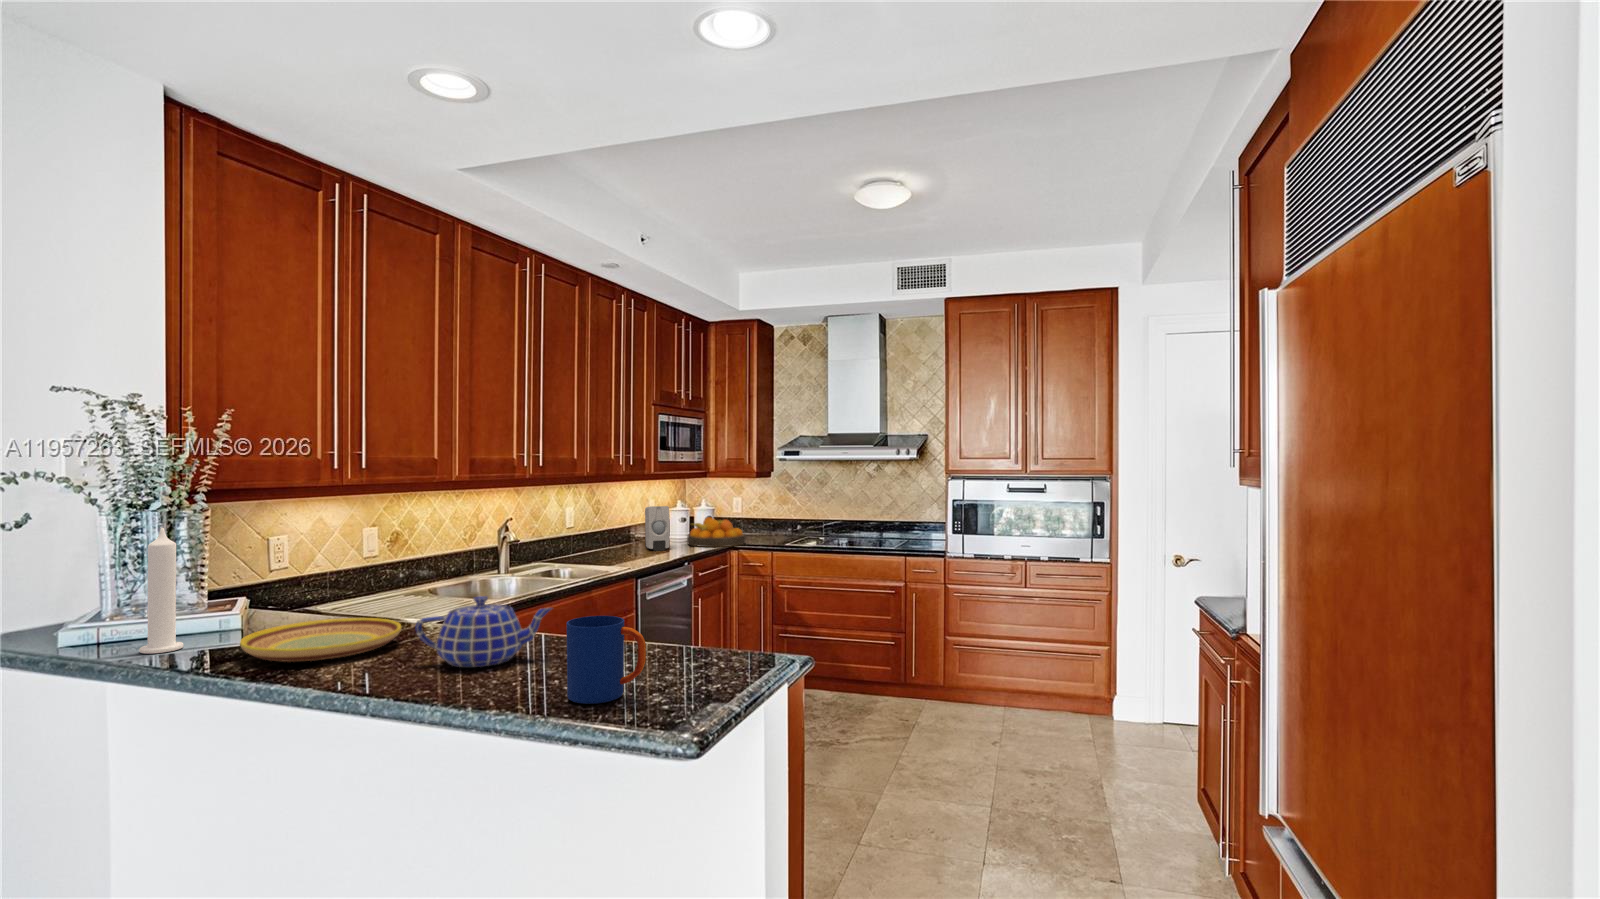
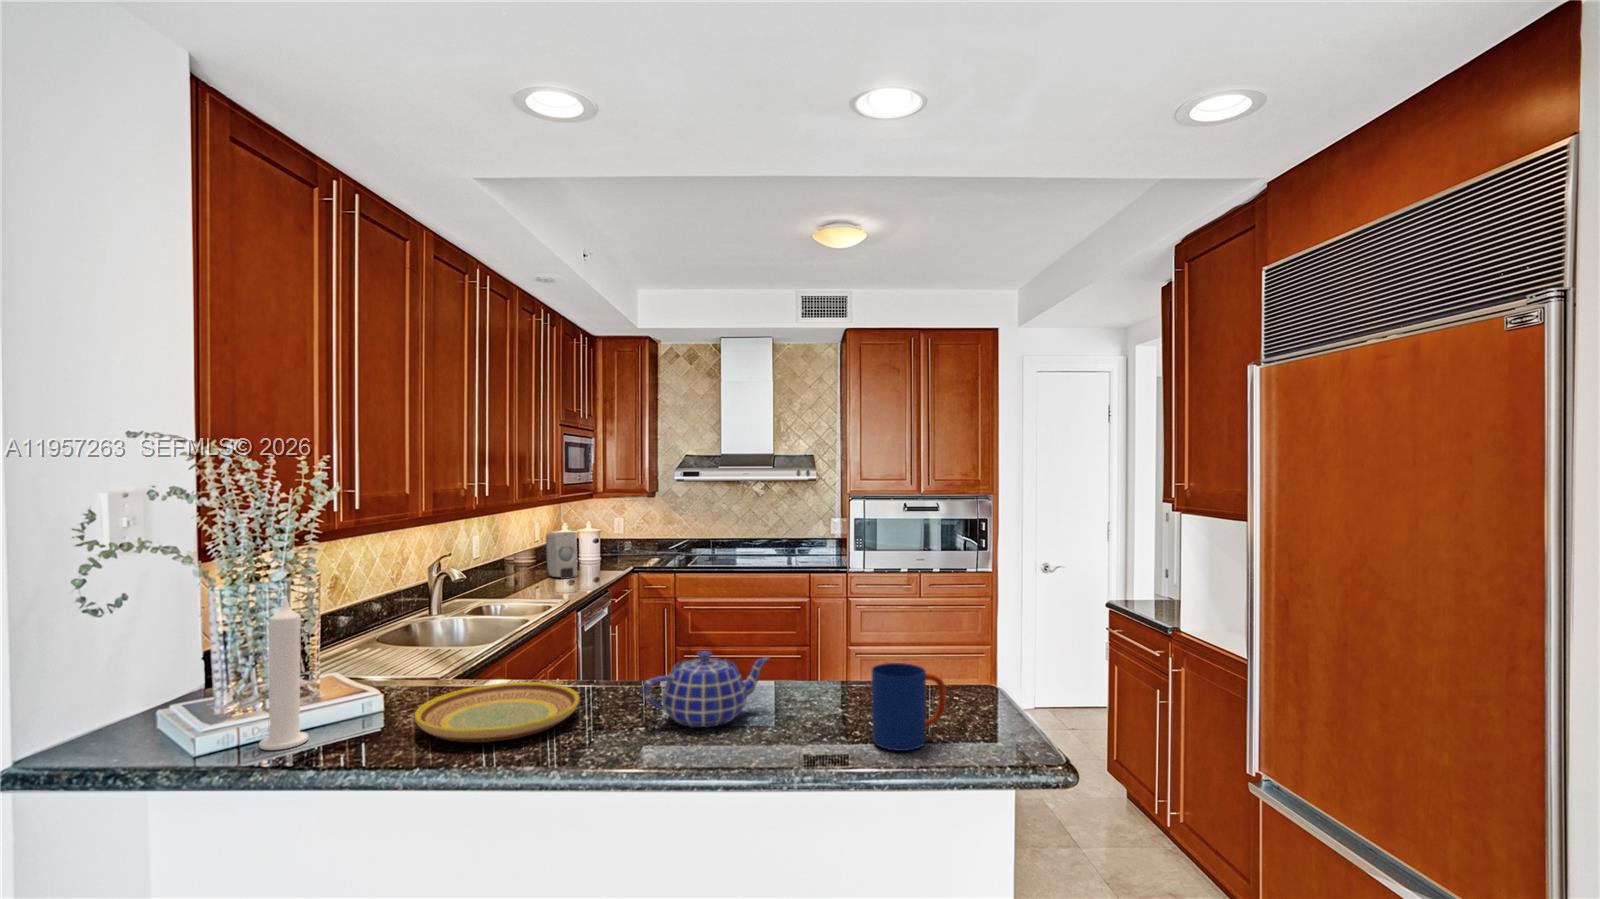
fruit bowl: present [687,517,745,547] -> none [586,541,647,572]

